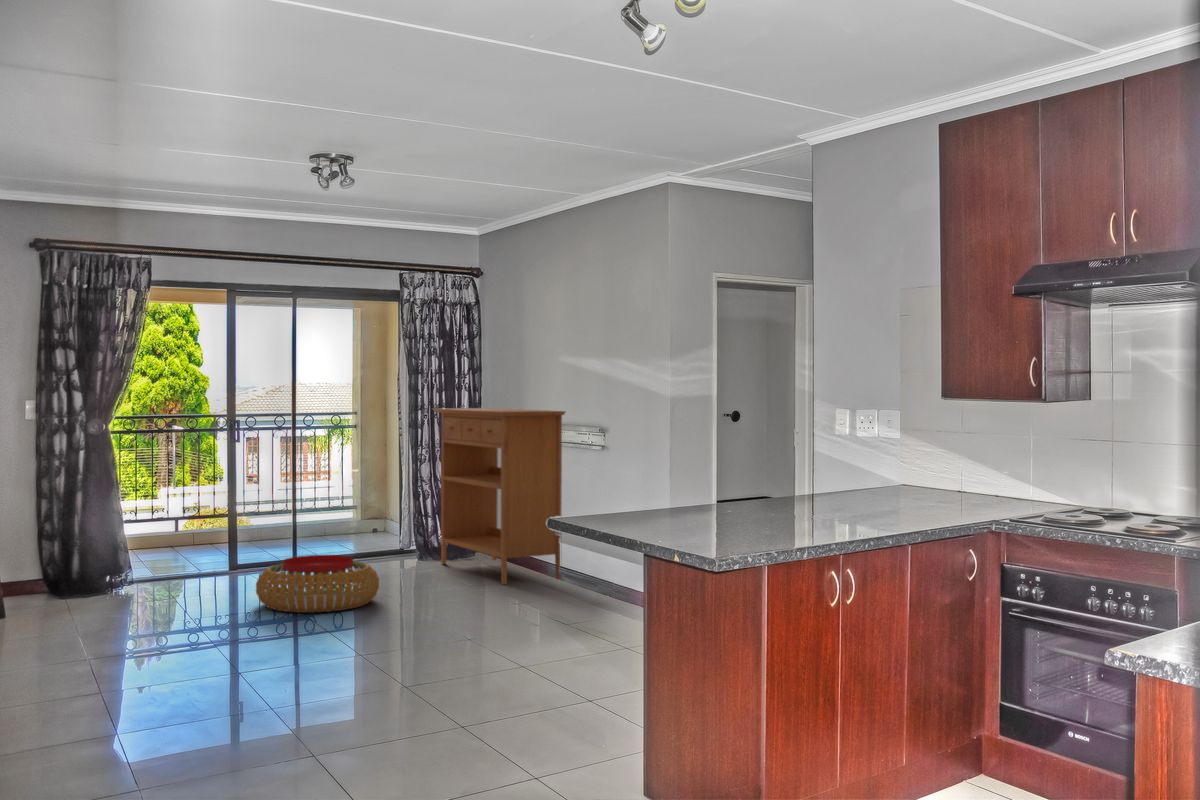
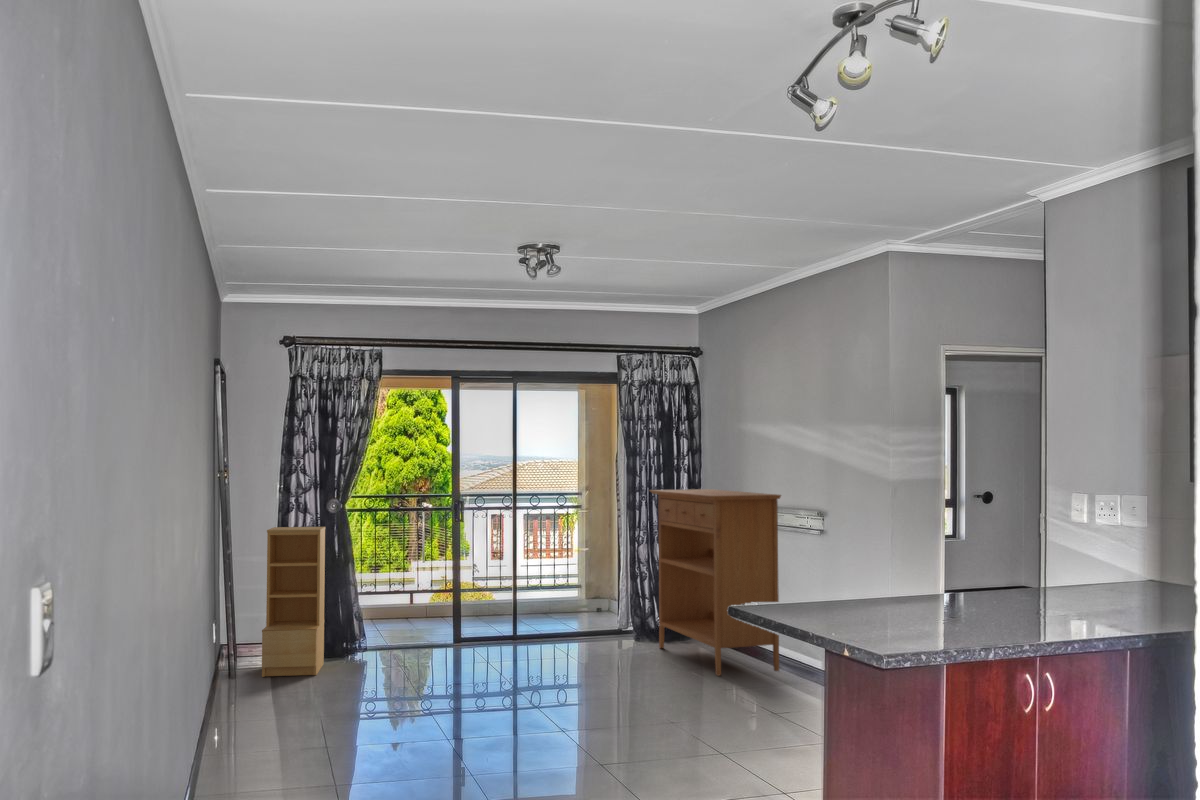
bookshelf: none [23,445,89,603] -> present [262,527,325,677]
pouf: present [256,555,379,613] -> none [467,640,588,701]

